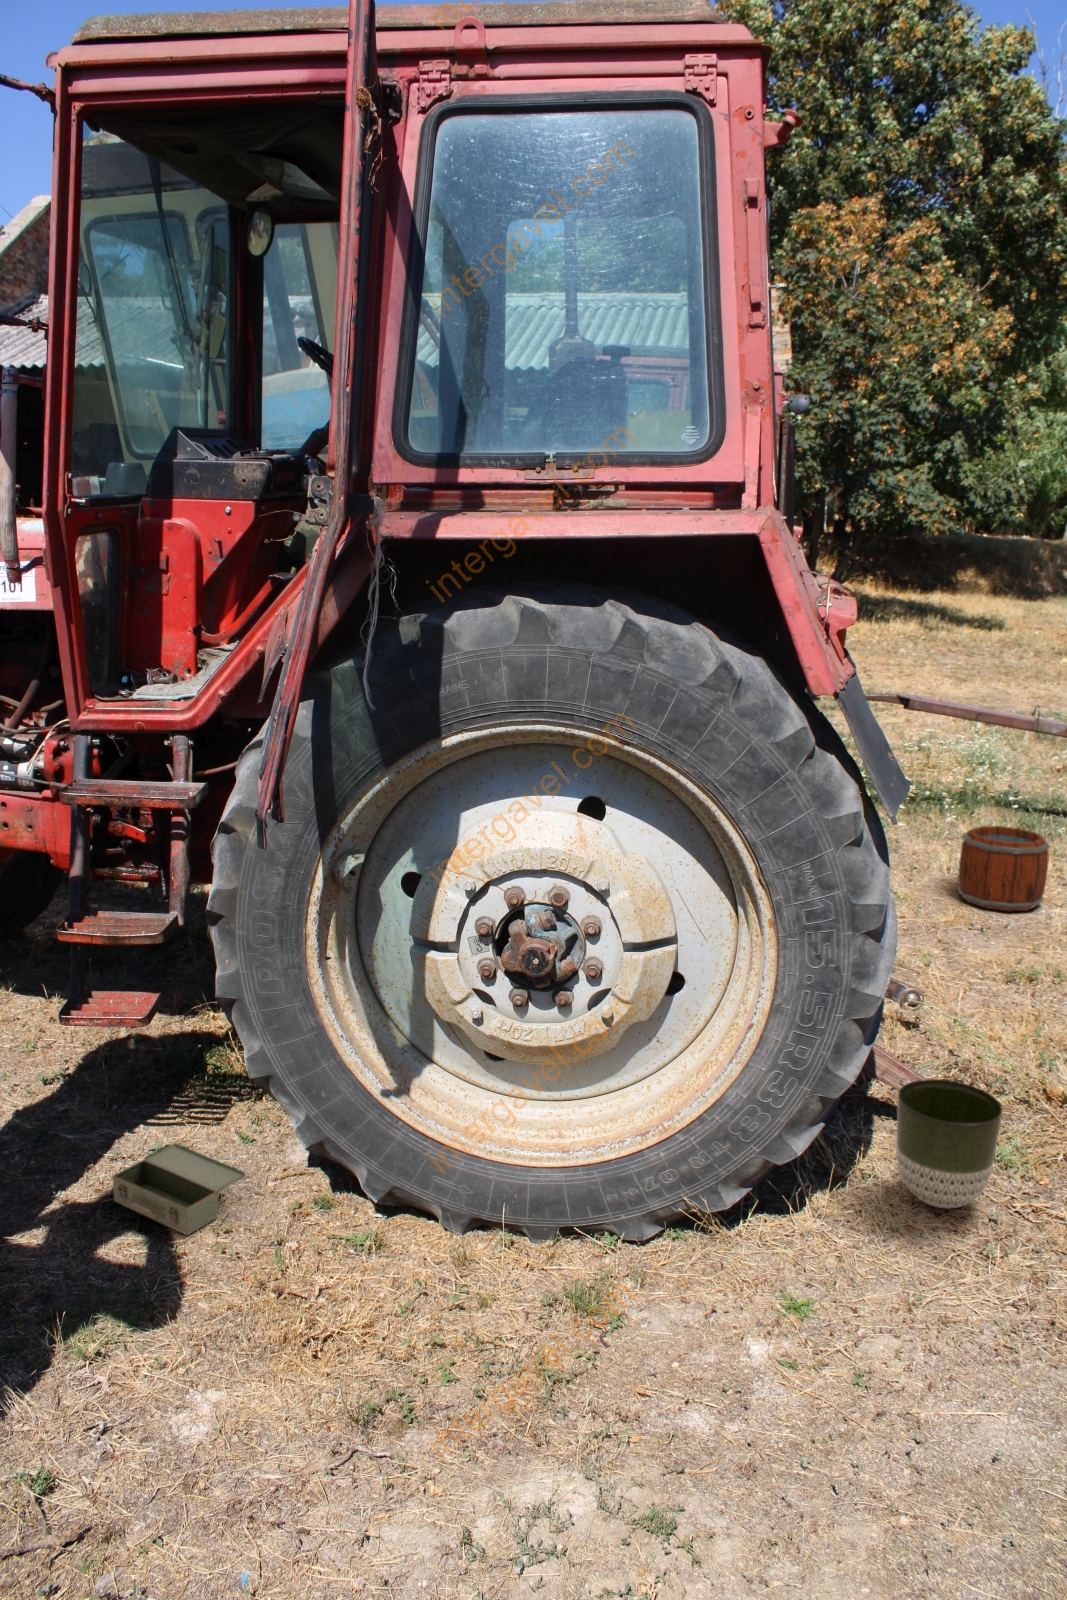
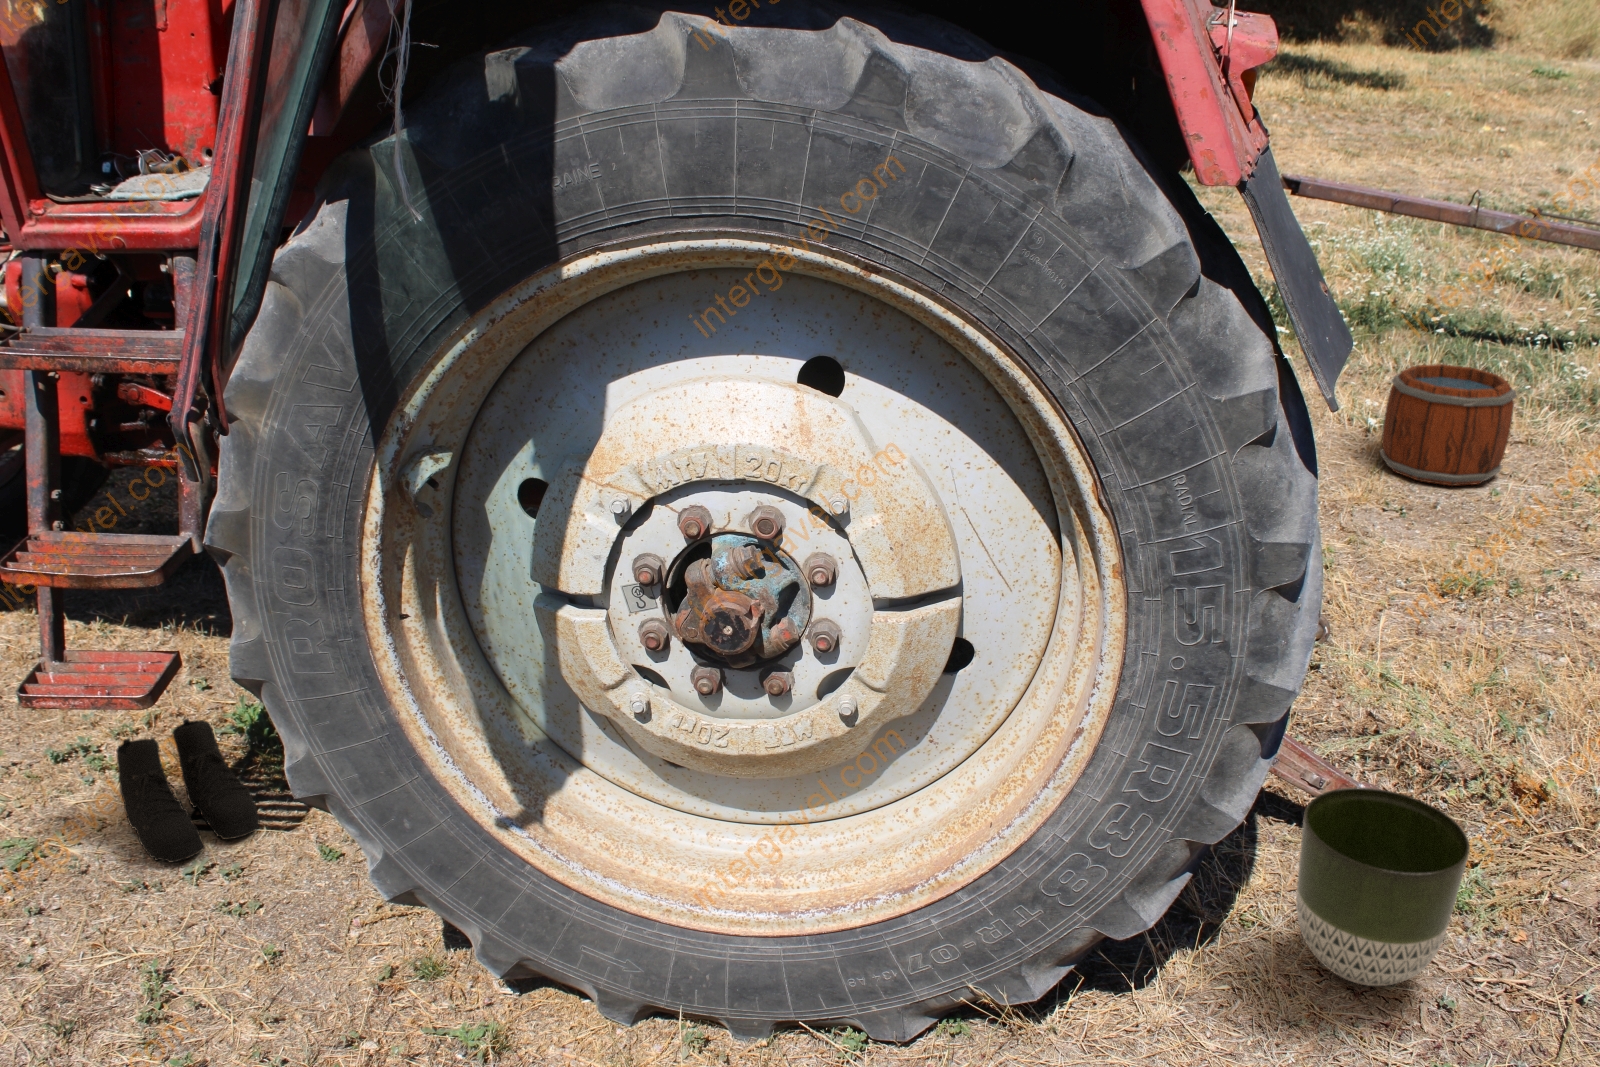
boots: none [97,1049,192,1143] -> present [116,718,259,862]
toolbox: present [113,1143,245,1235] -> none [112,870,310,1026]

